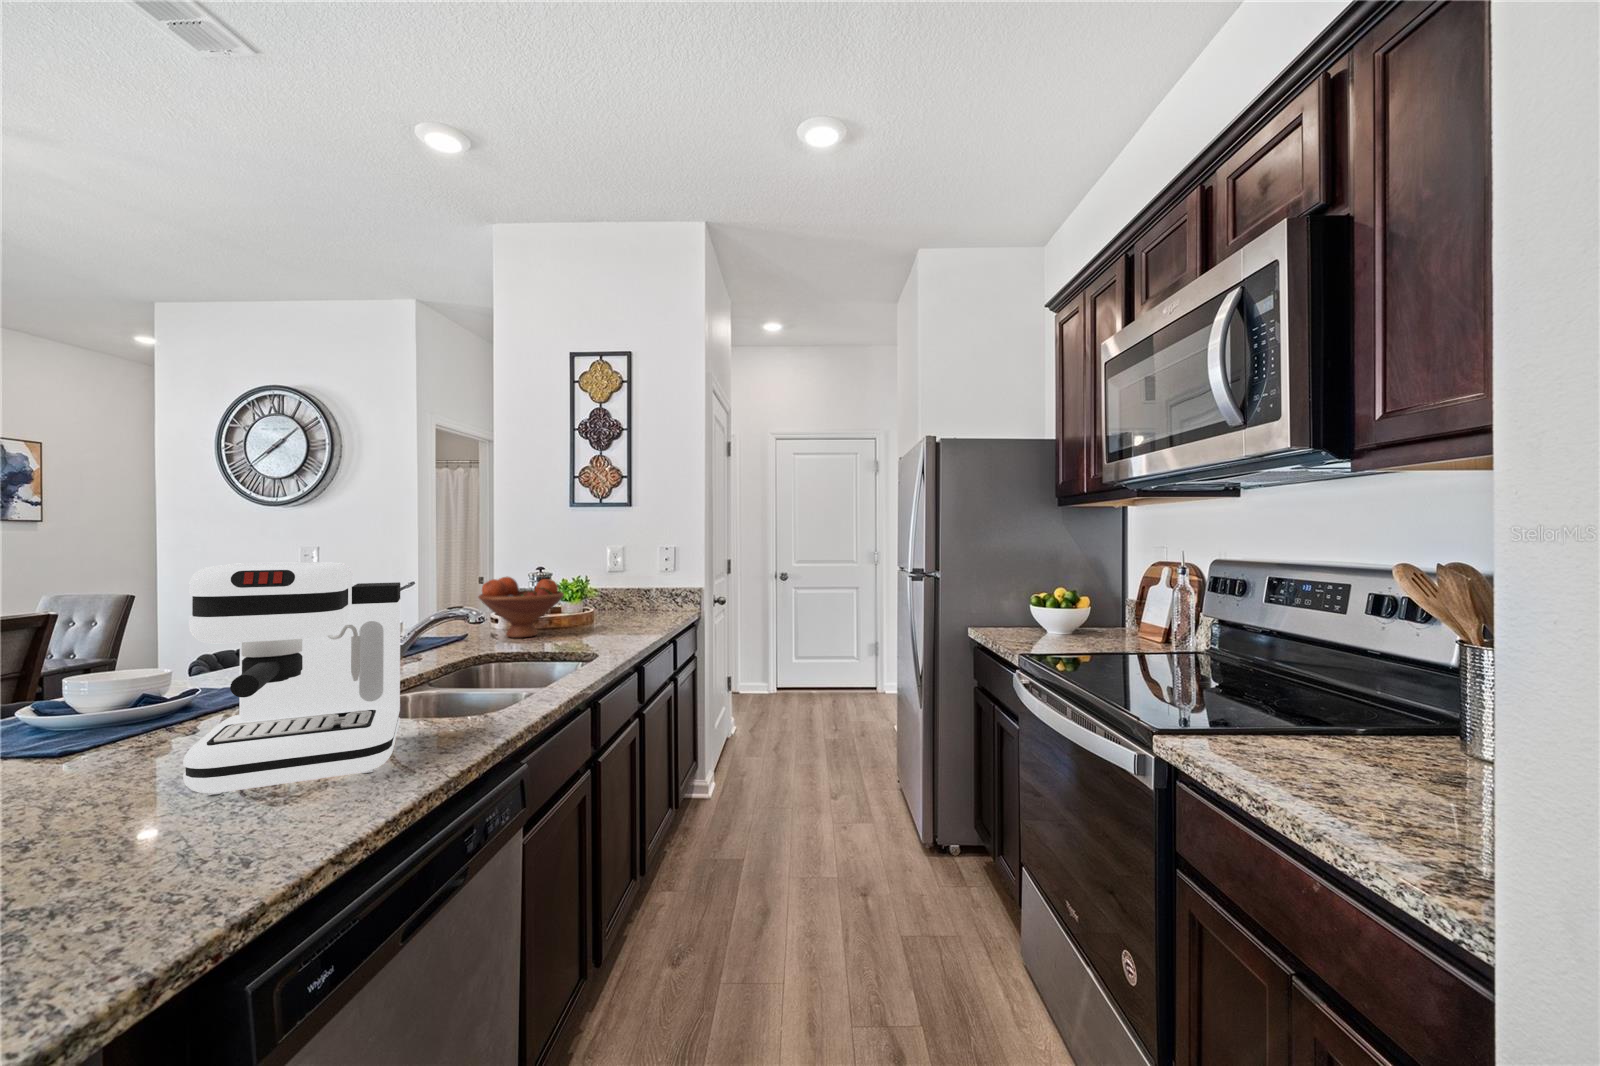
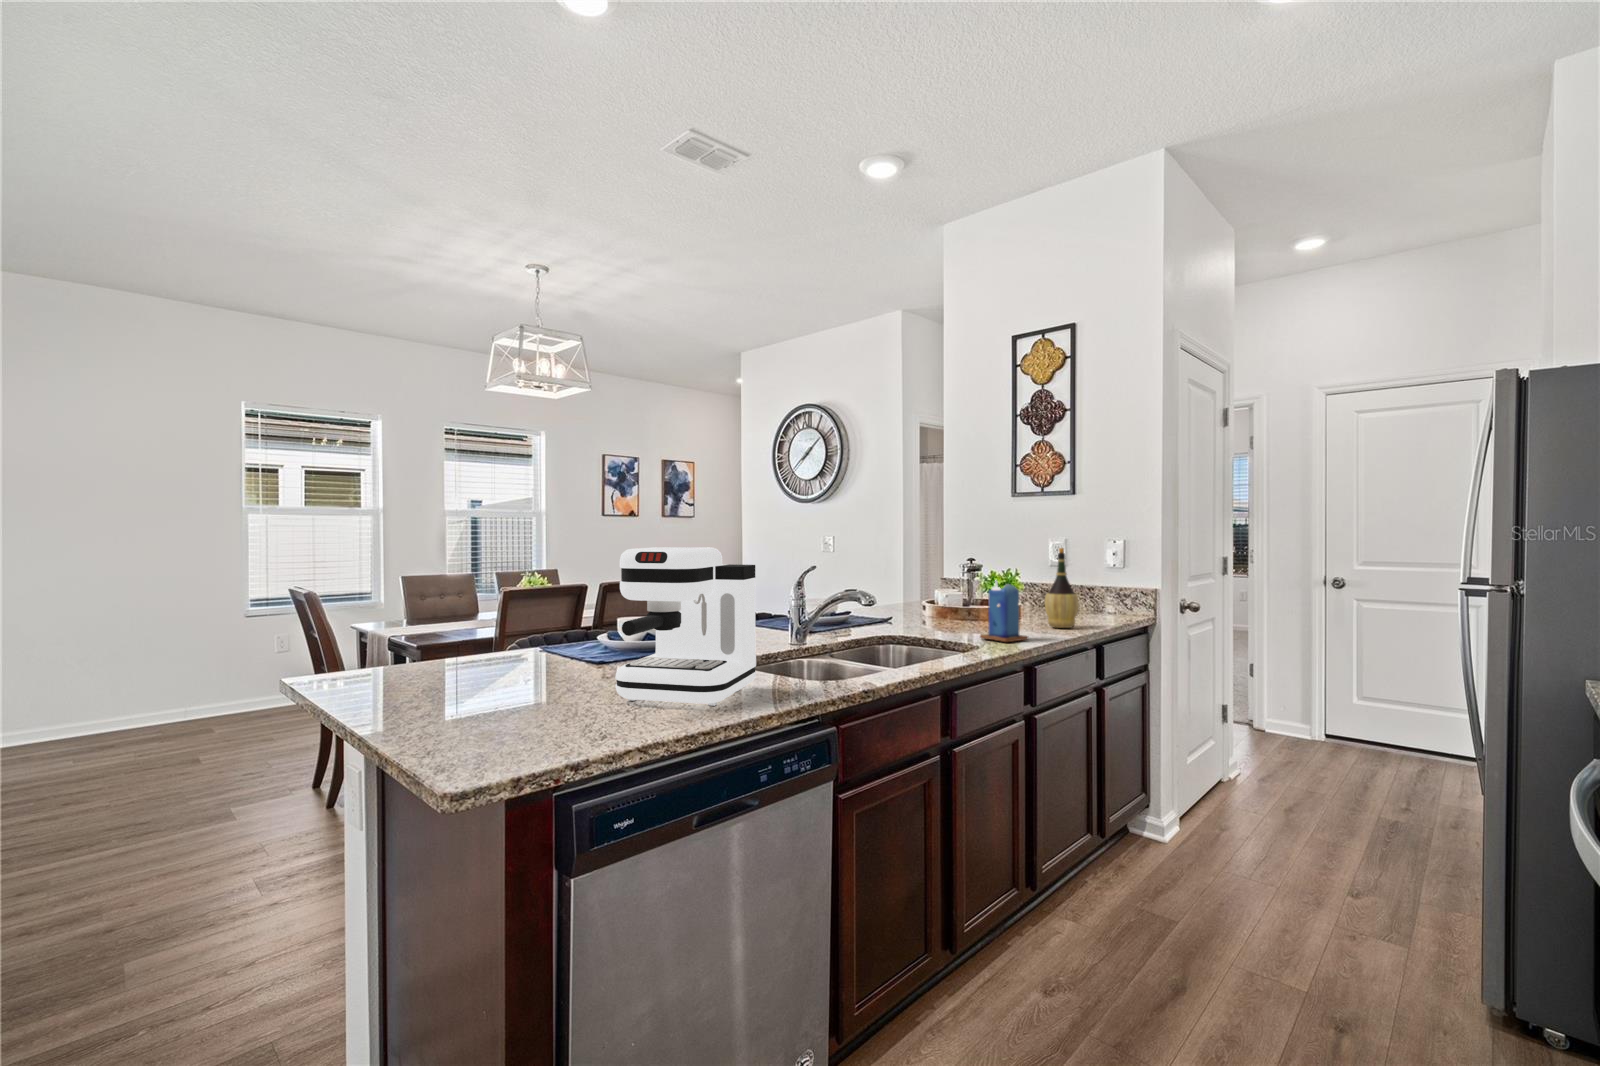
wine bottle: none [623,554,653,627] -> present [1045,548,1079,628]
fruit bowl: present [478,577,564,638] -> none [901,567,980,627]
candle: none [582,586,628,646] -> present [980,580,1028,642]

